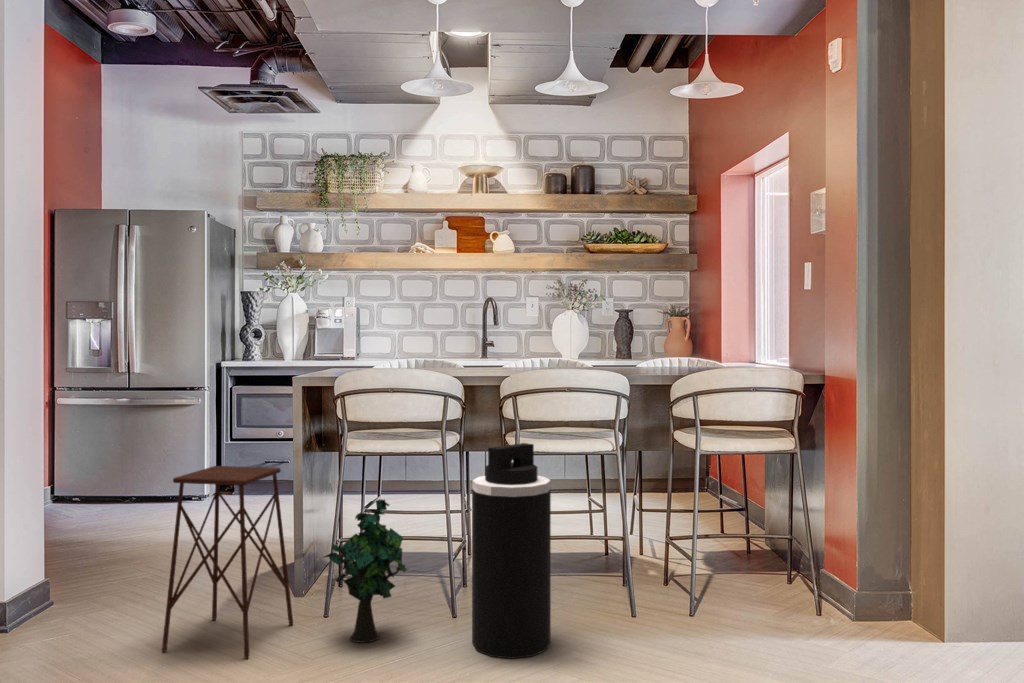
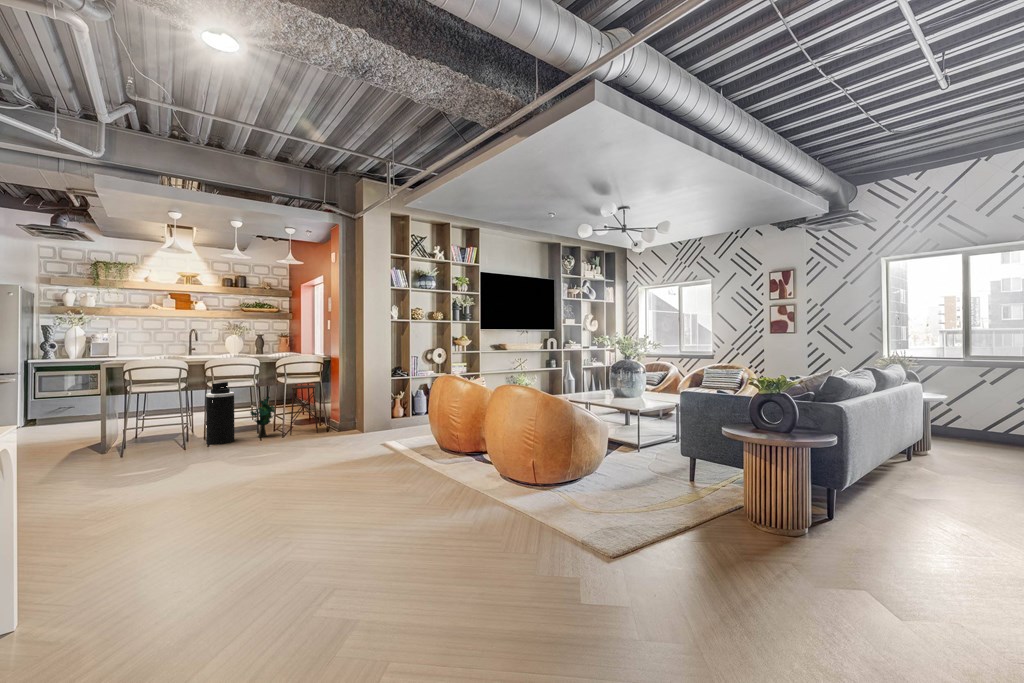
side table: present [162,466,293,658] -> present [290,385,318,435]
decorative plant: present [324,499,407,643] -> present [250,396,275,437]

